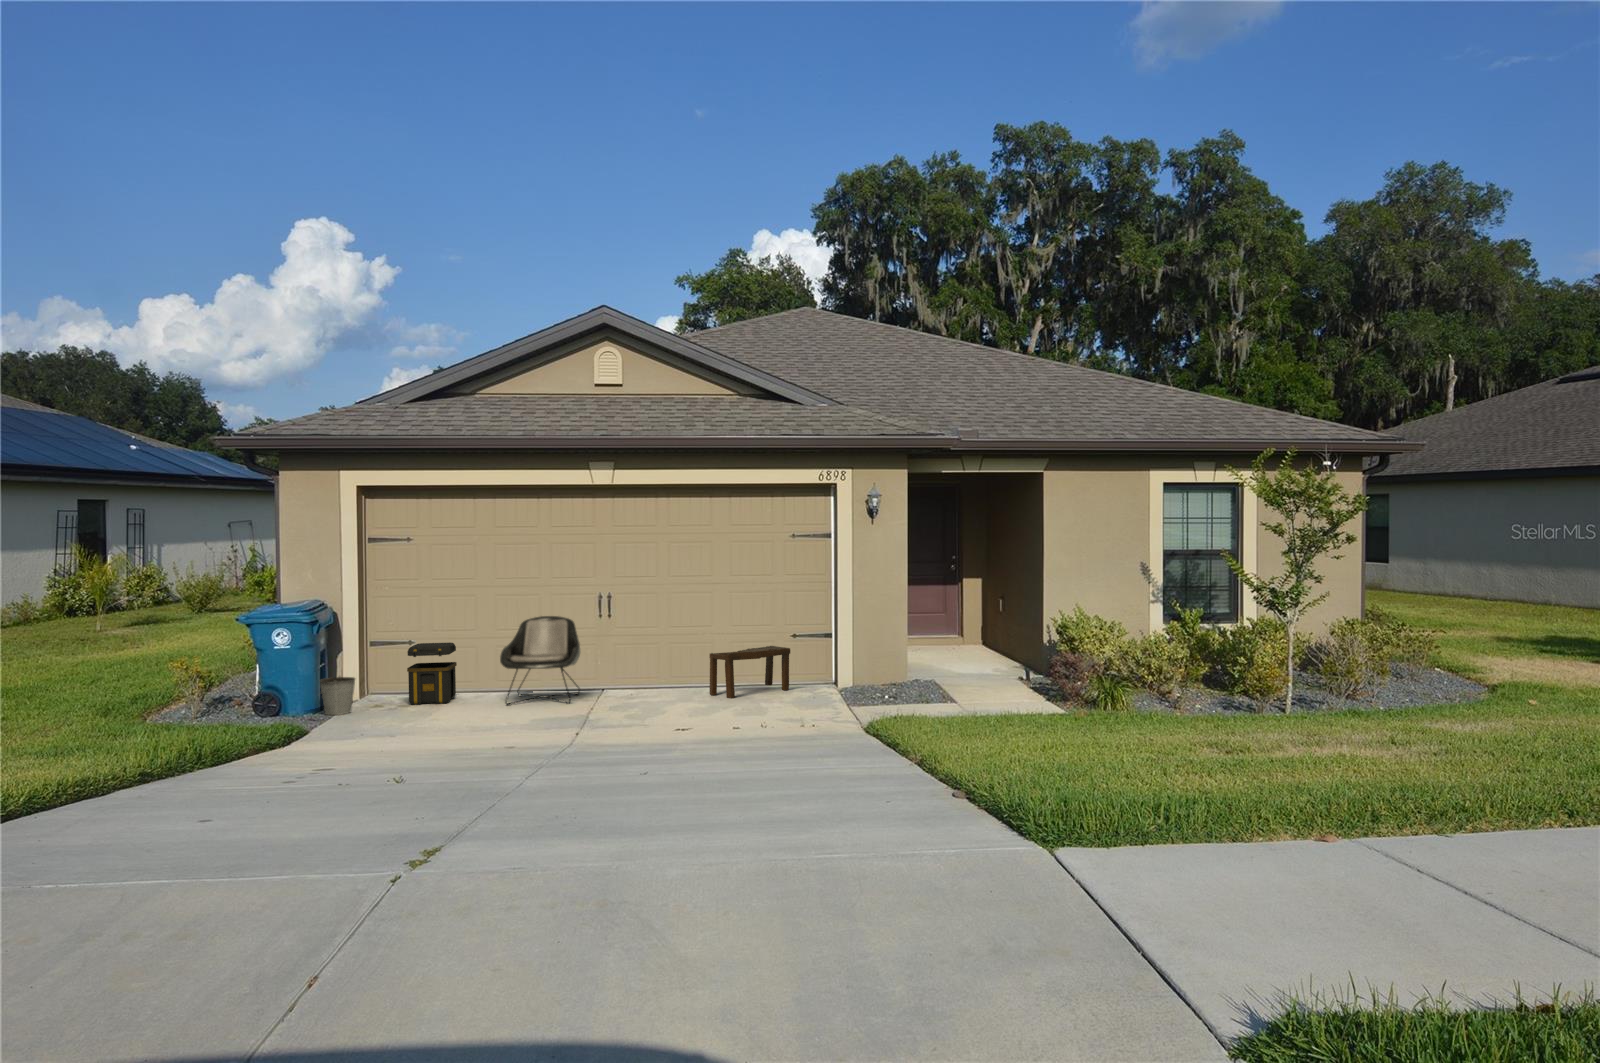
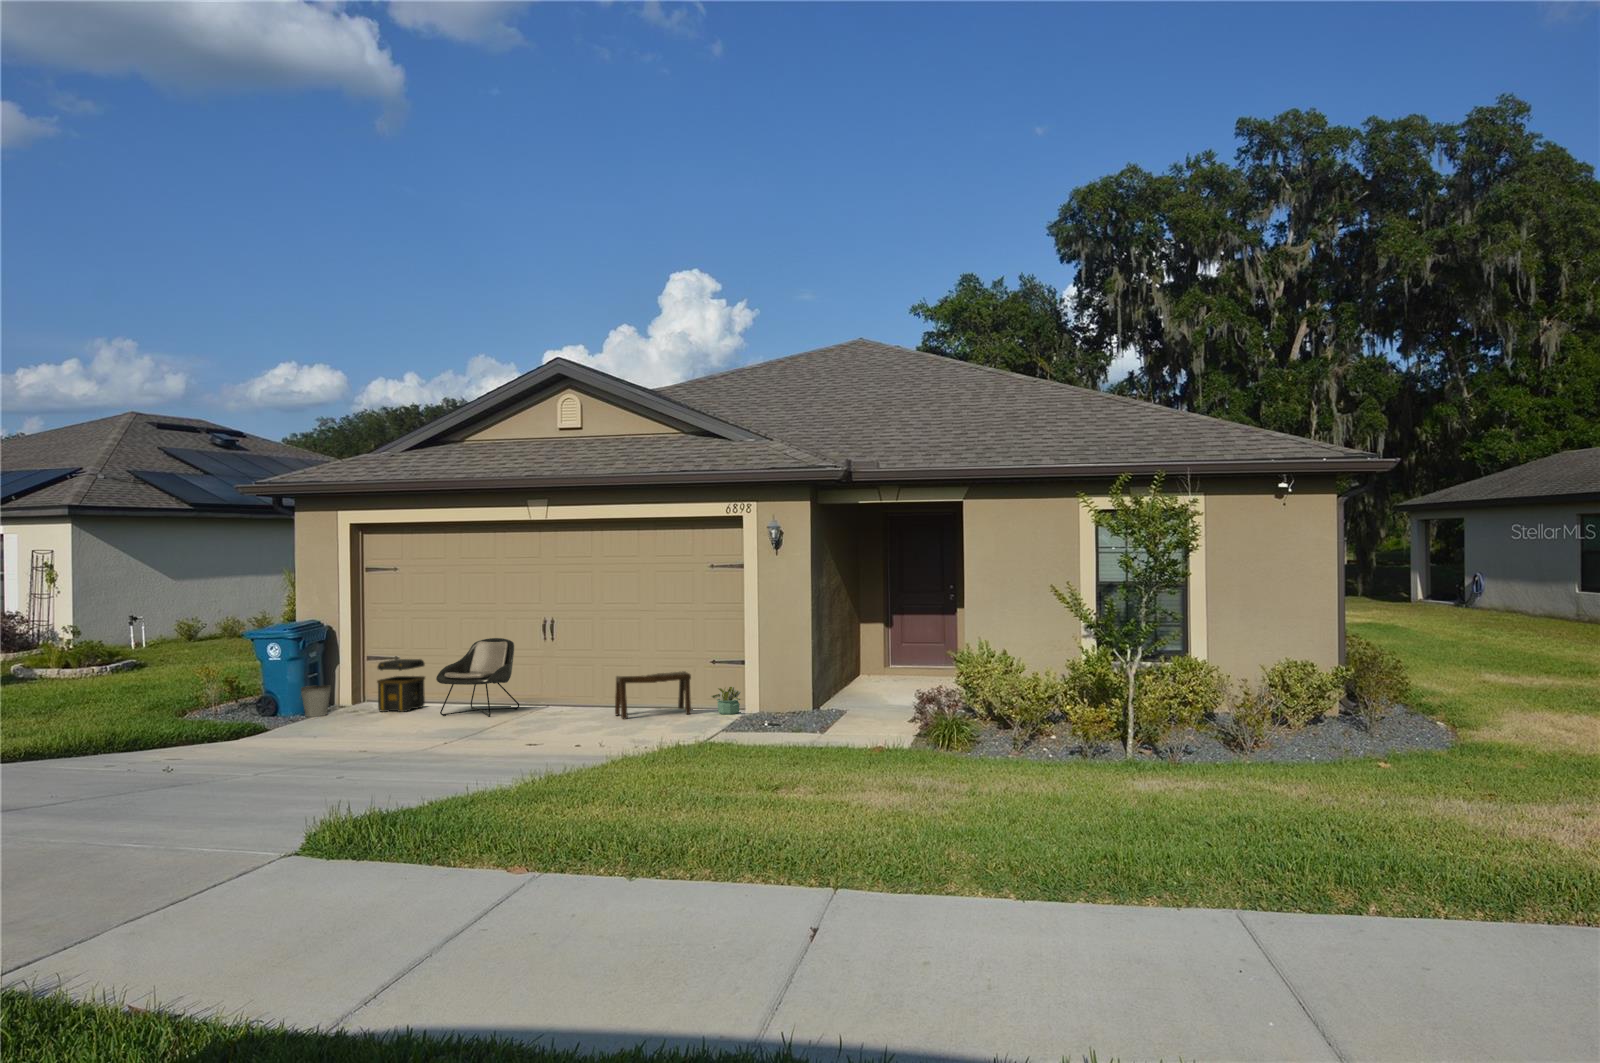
decorative plant: none [809,660,841,689] -> present [711,686,741,715]

